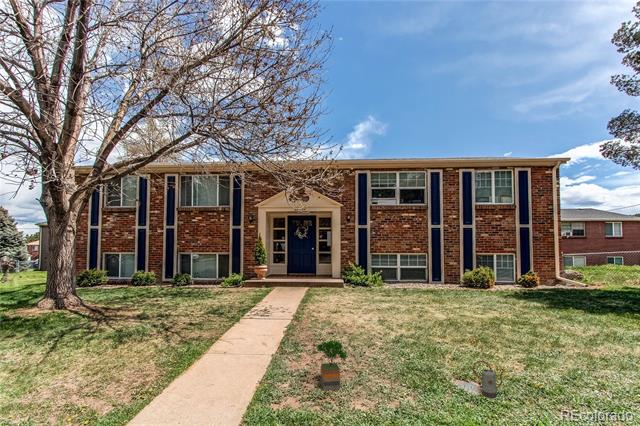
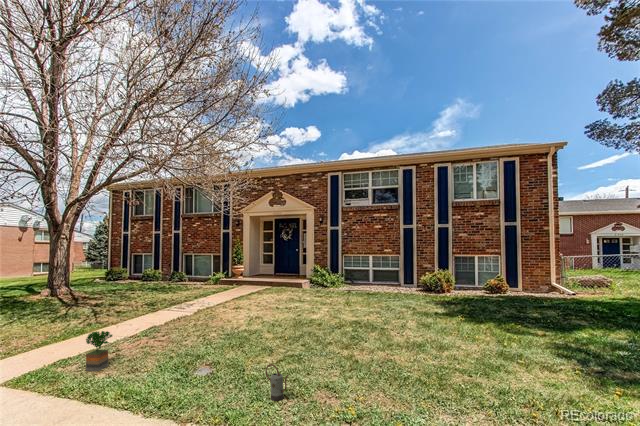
watering can: present [473,361,505,398] -> present [266,364,289,401]

